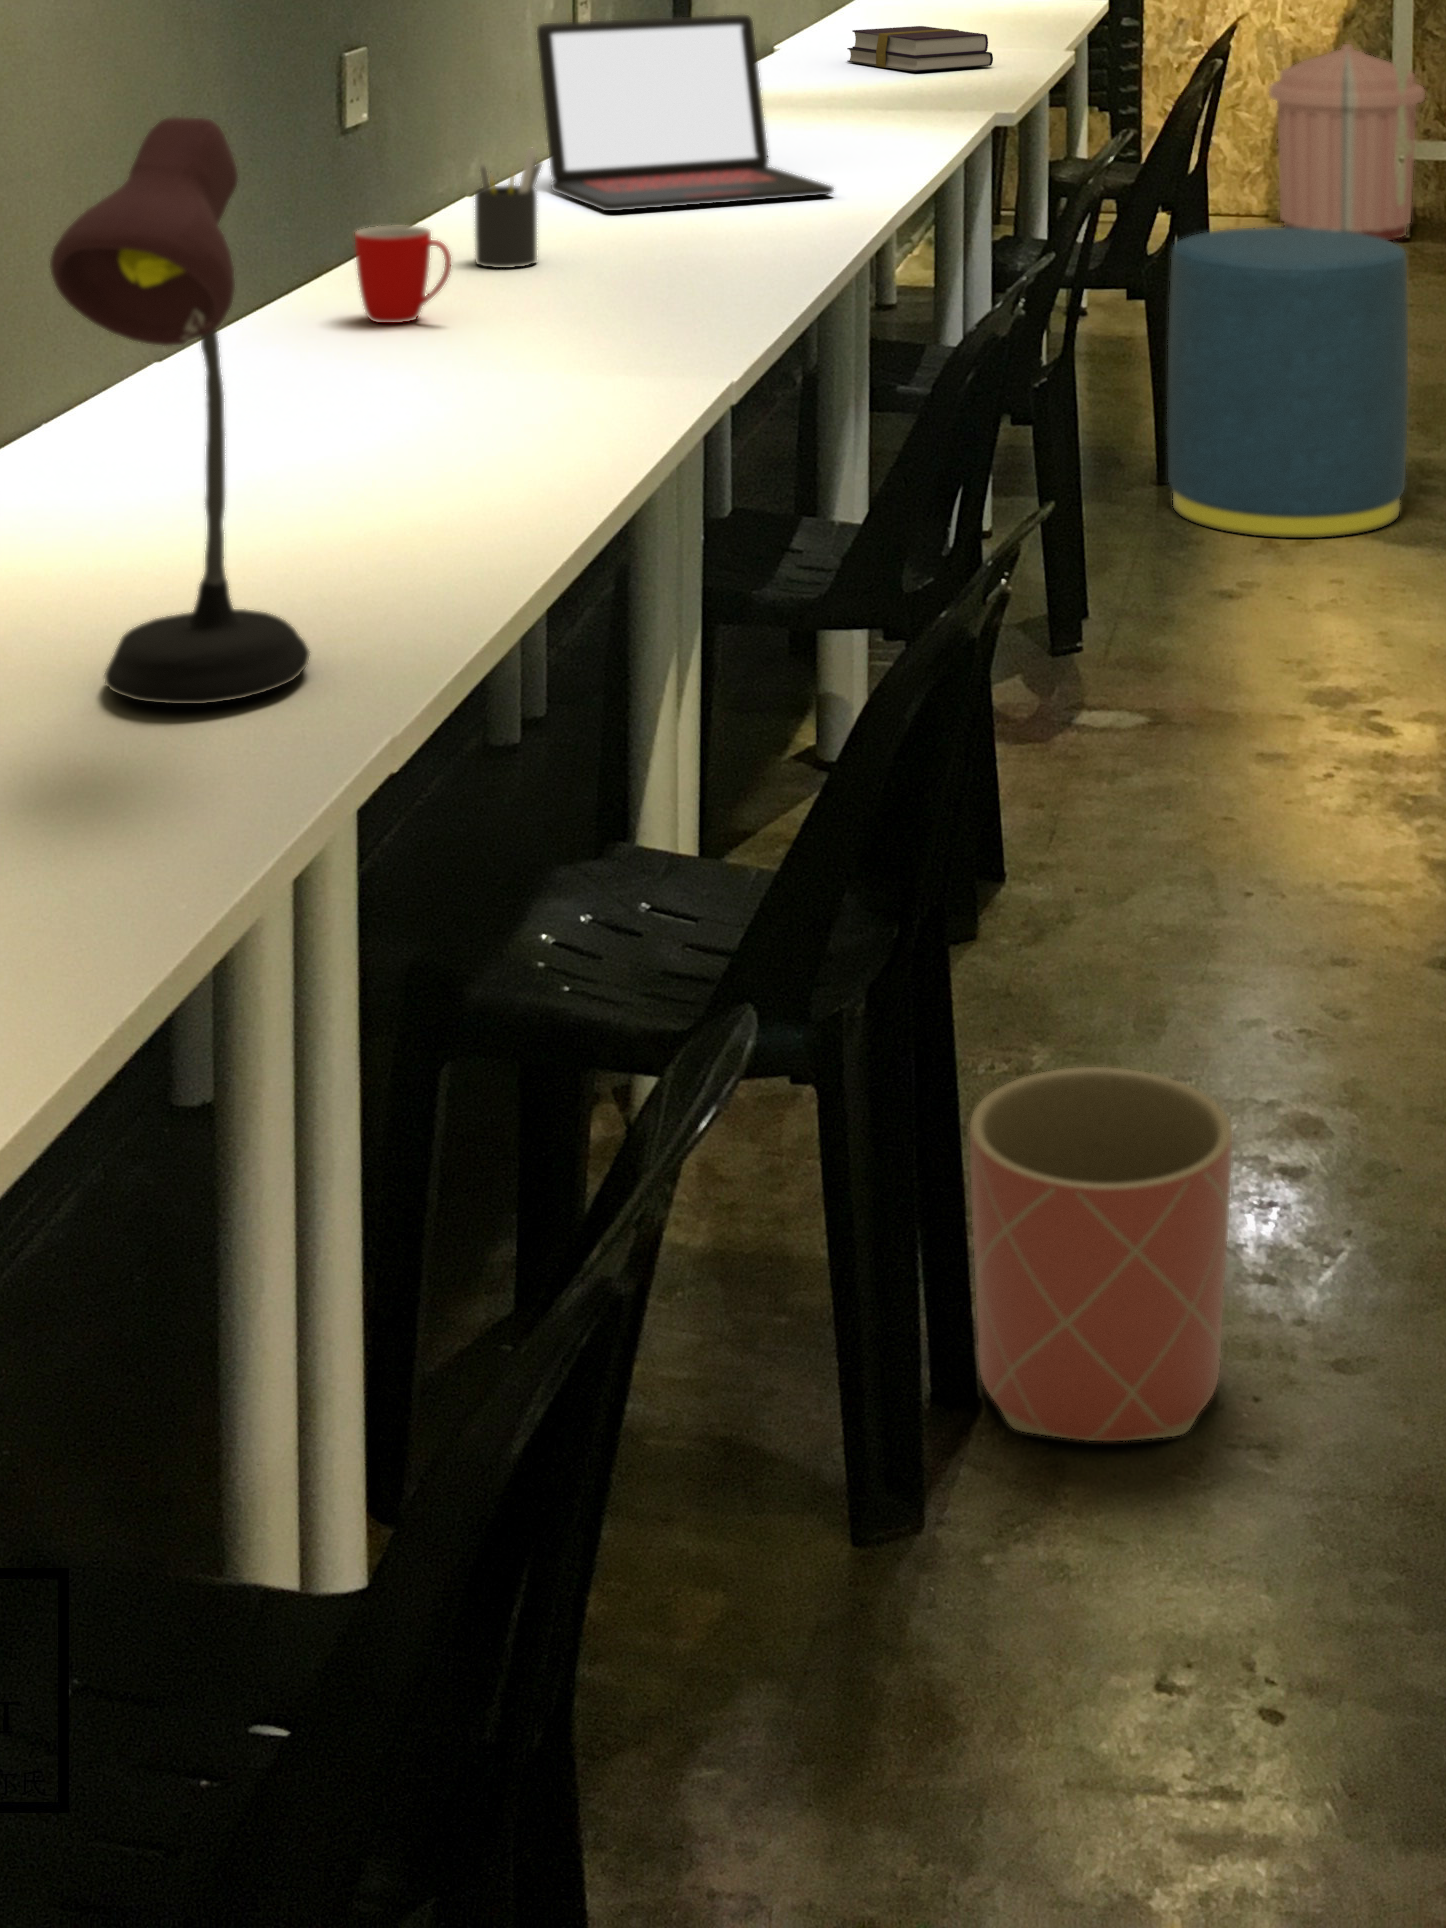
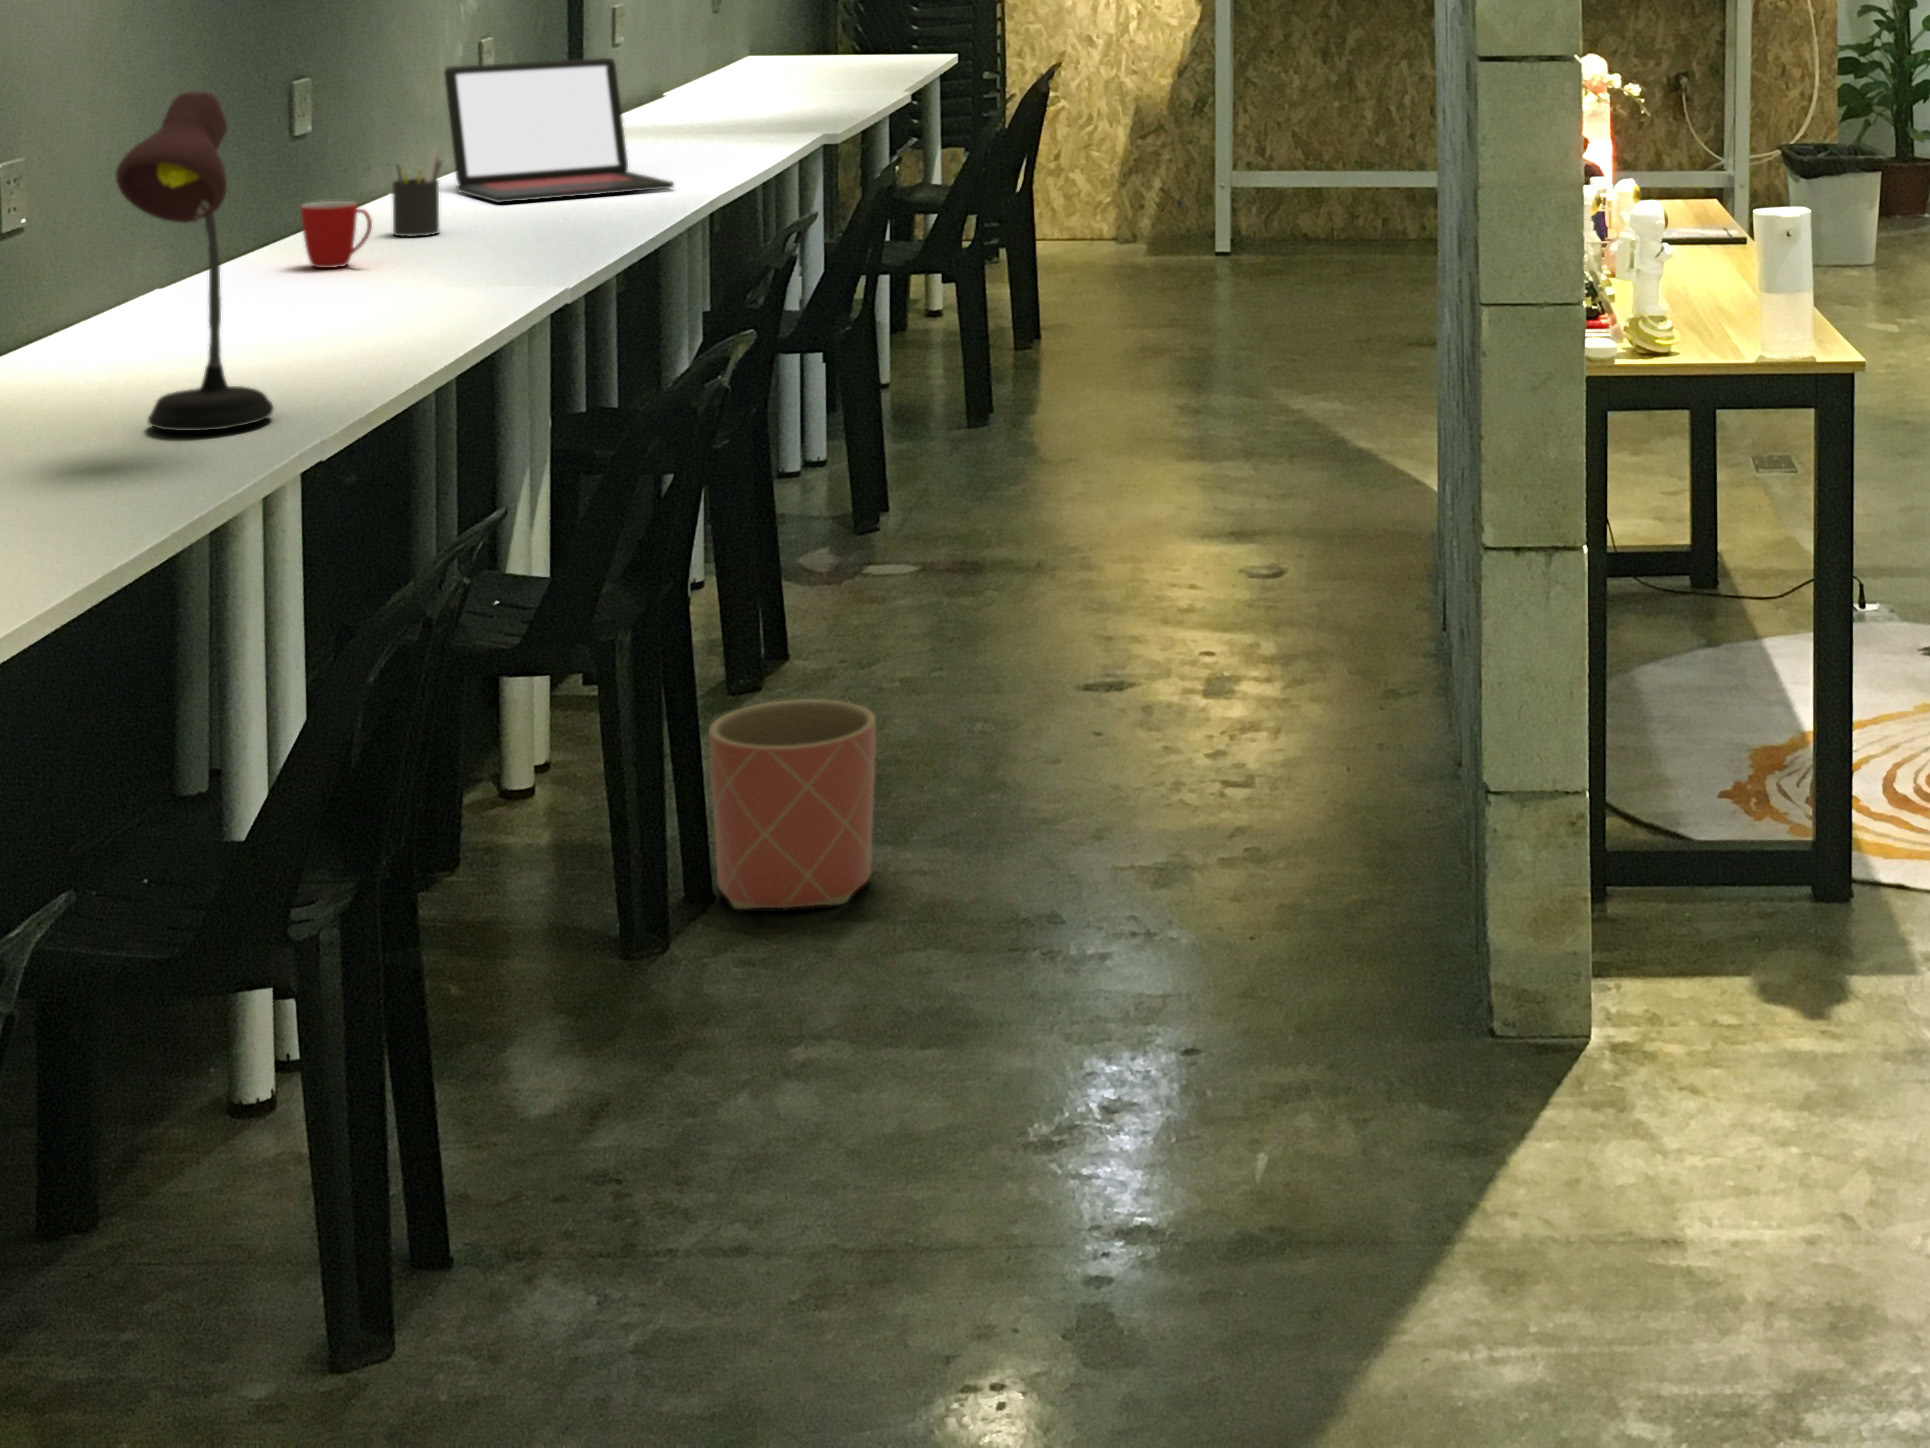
book: present [847,26,993,72] -> none [718,74,836,109]
trash can: present [1269,44,1425,240] -> none [1113,91,1242,256]
ottoman: present [1167,227,1408,538] -> none [970,224,1156,458]

